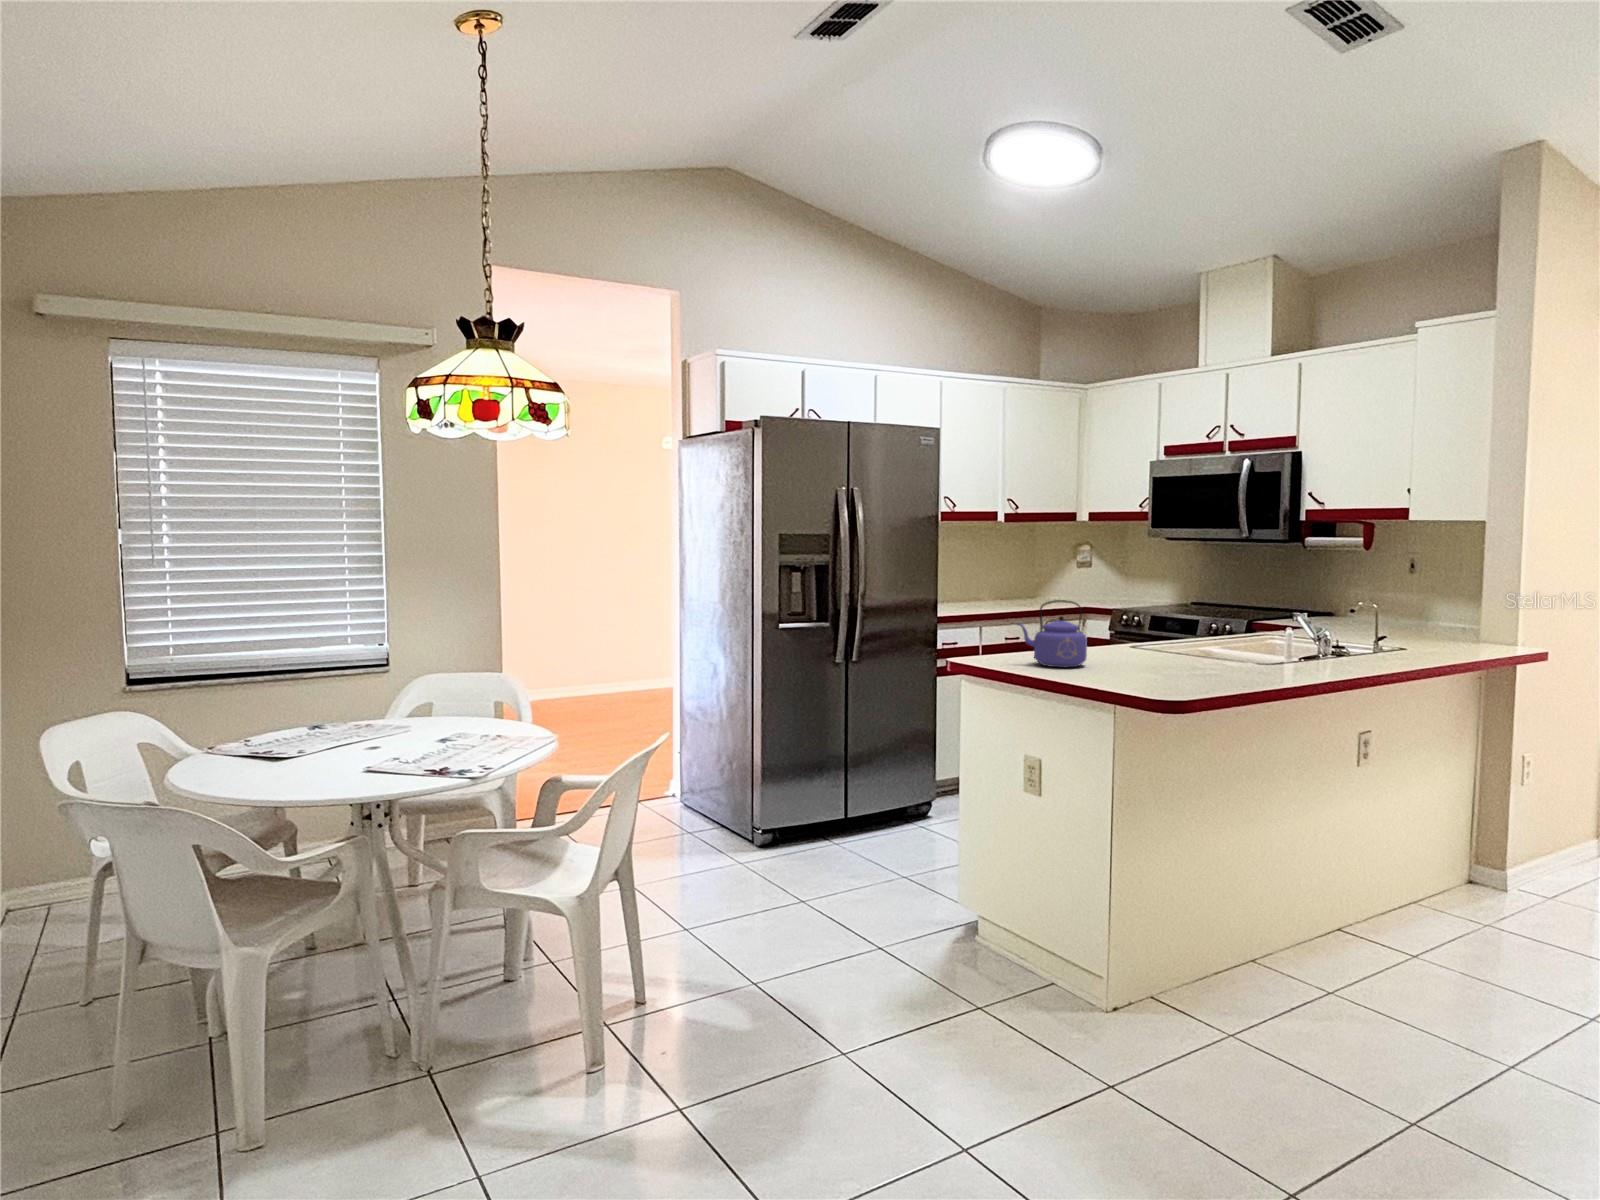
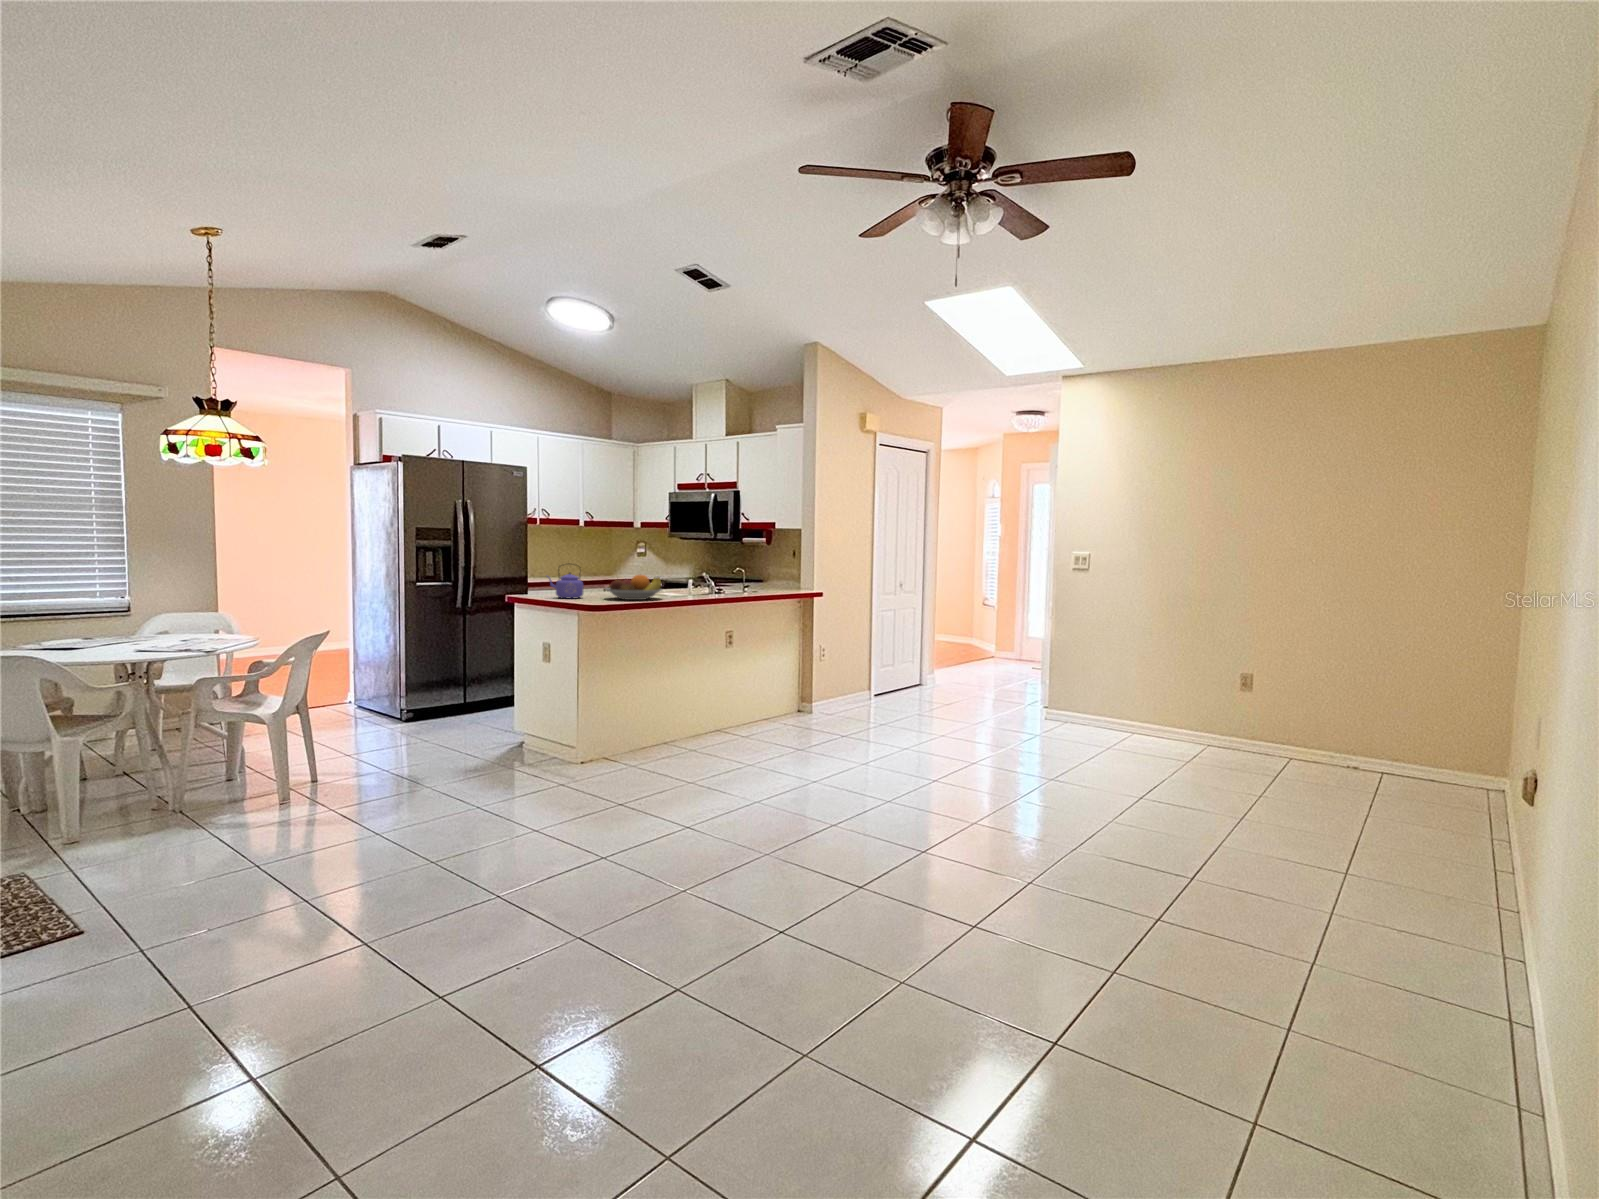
fruit bowl: none [1131,623,1253,674] -> present [606,575,662,600]

